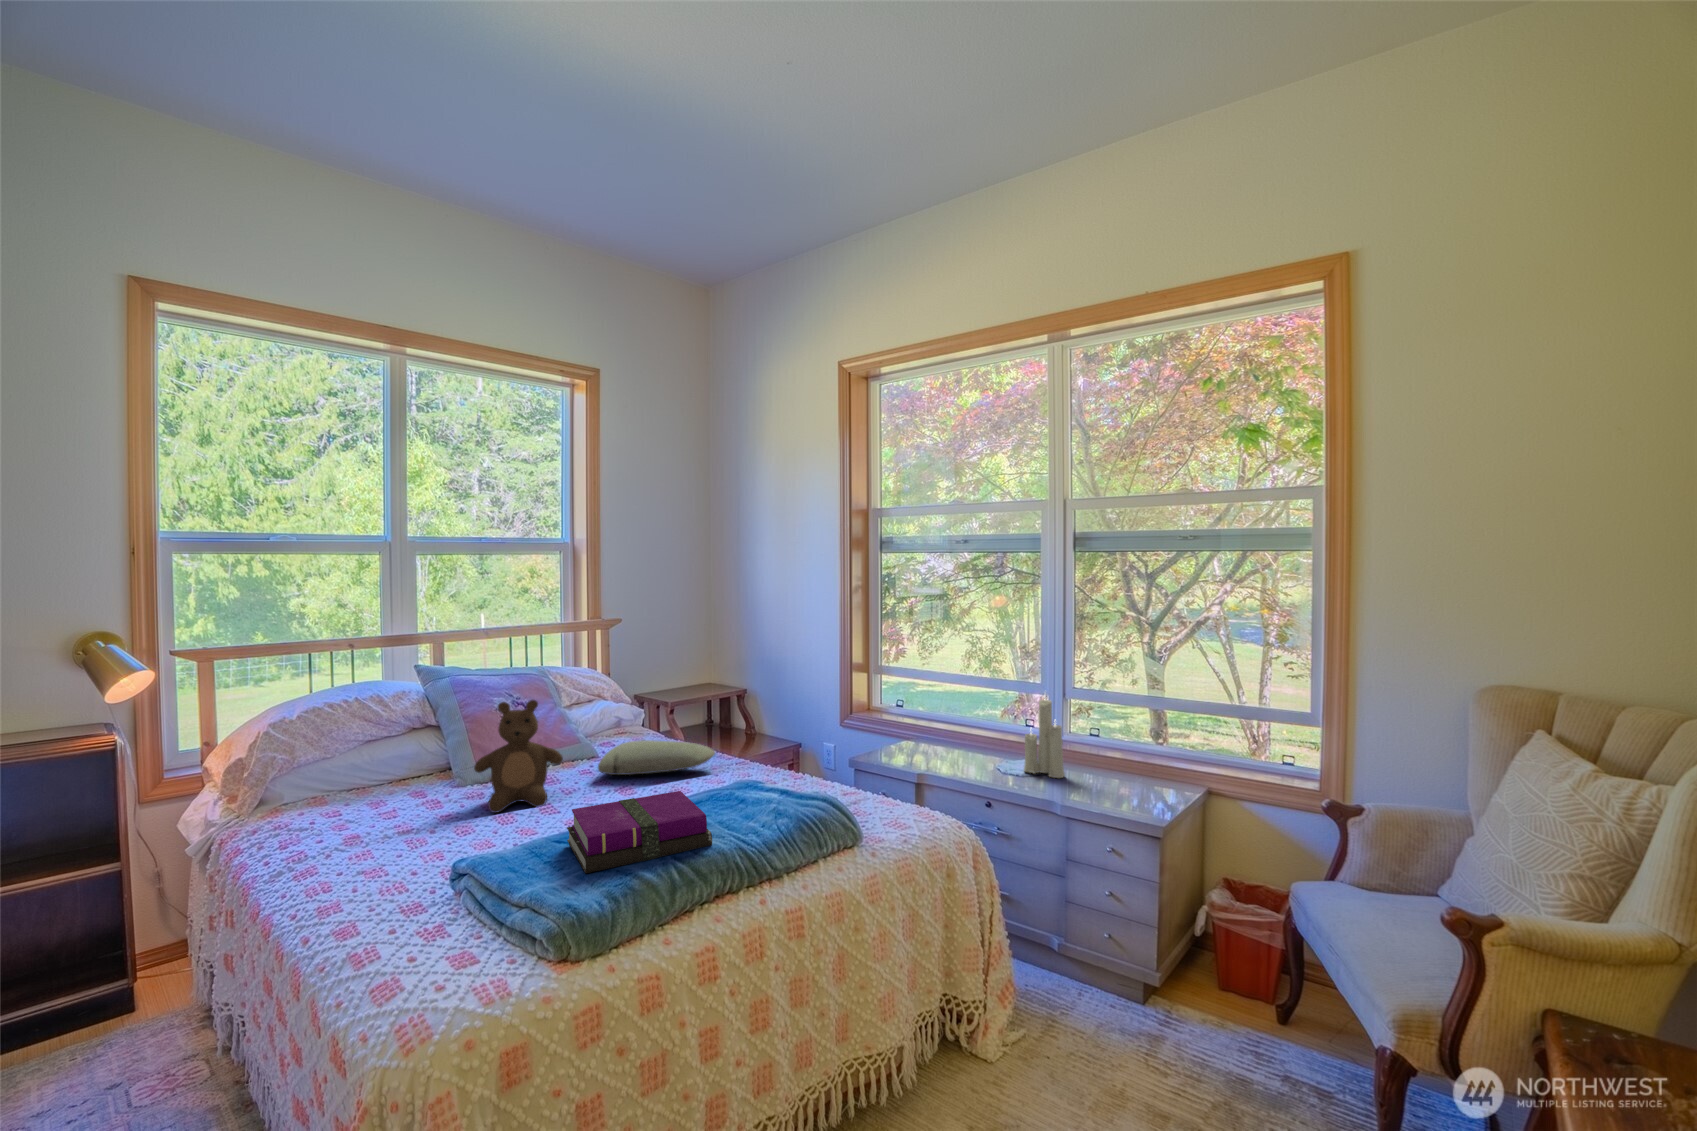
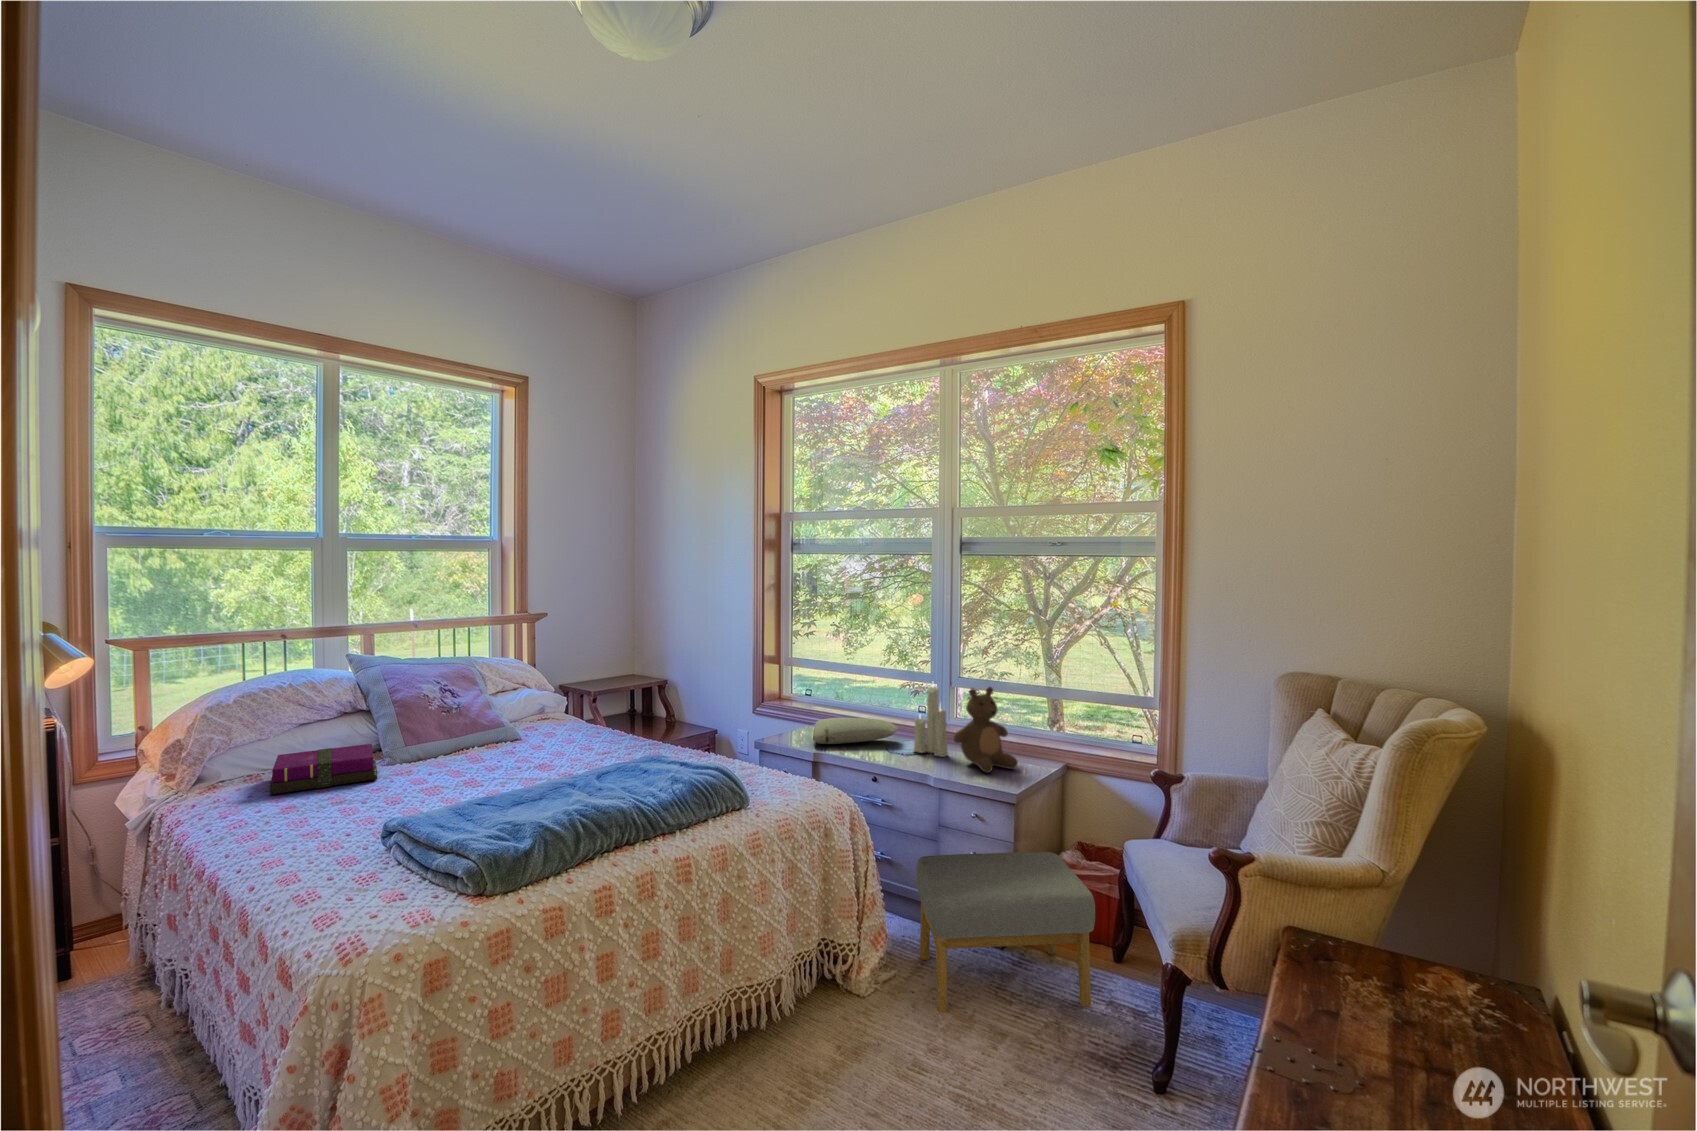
teddy bear: present [474,700,563,813] -> present [954,687,1018,773]
pillow: present [598,740,715,775] -> present [813,718,898,744]
notebook: present [567,791,712,873] -> present [270,744,377,795]
footstool: none [1045,894,1273,1091] -> present [916,852,1095,1013]

